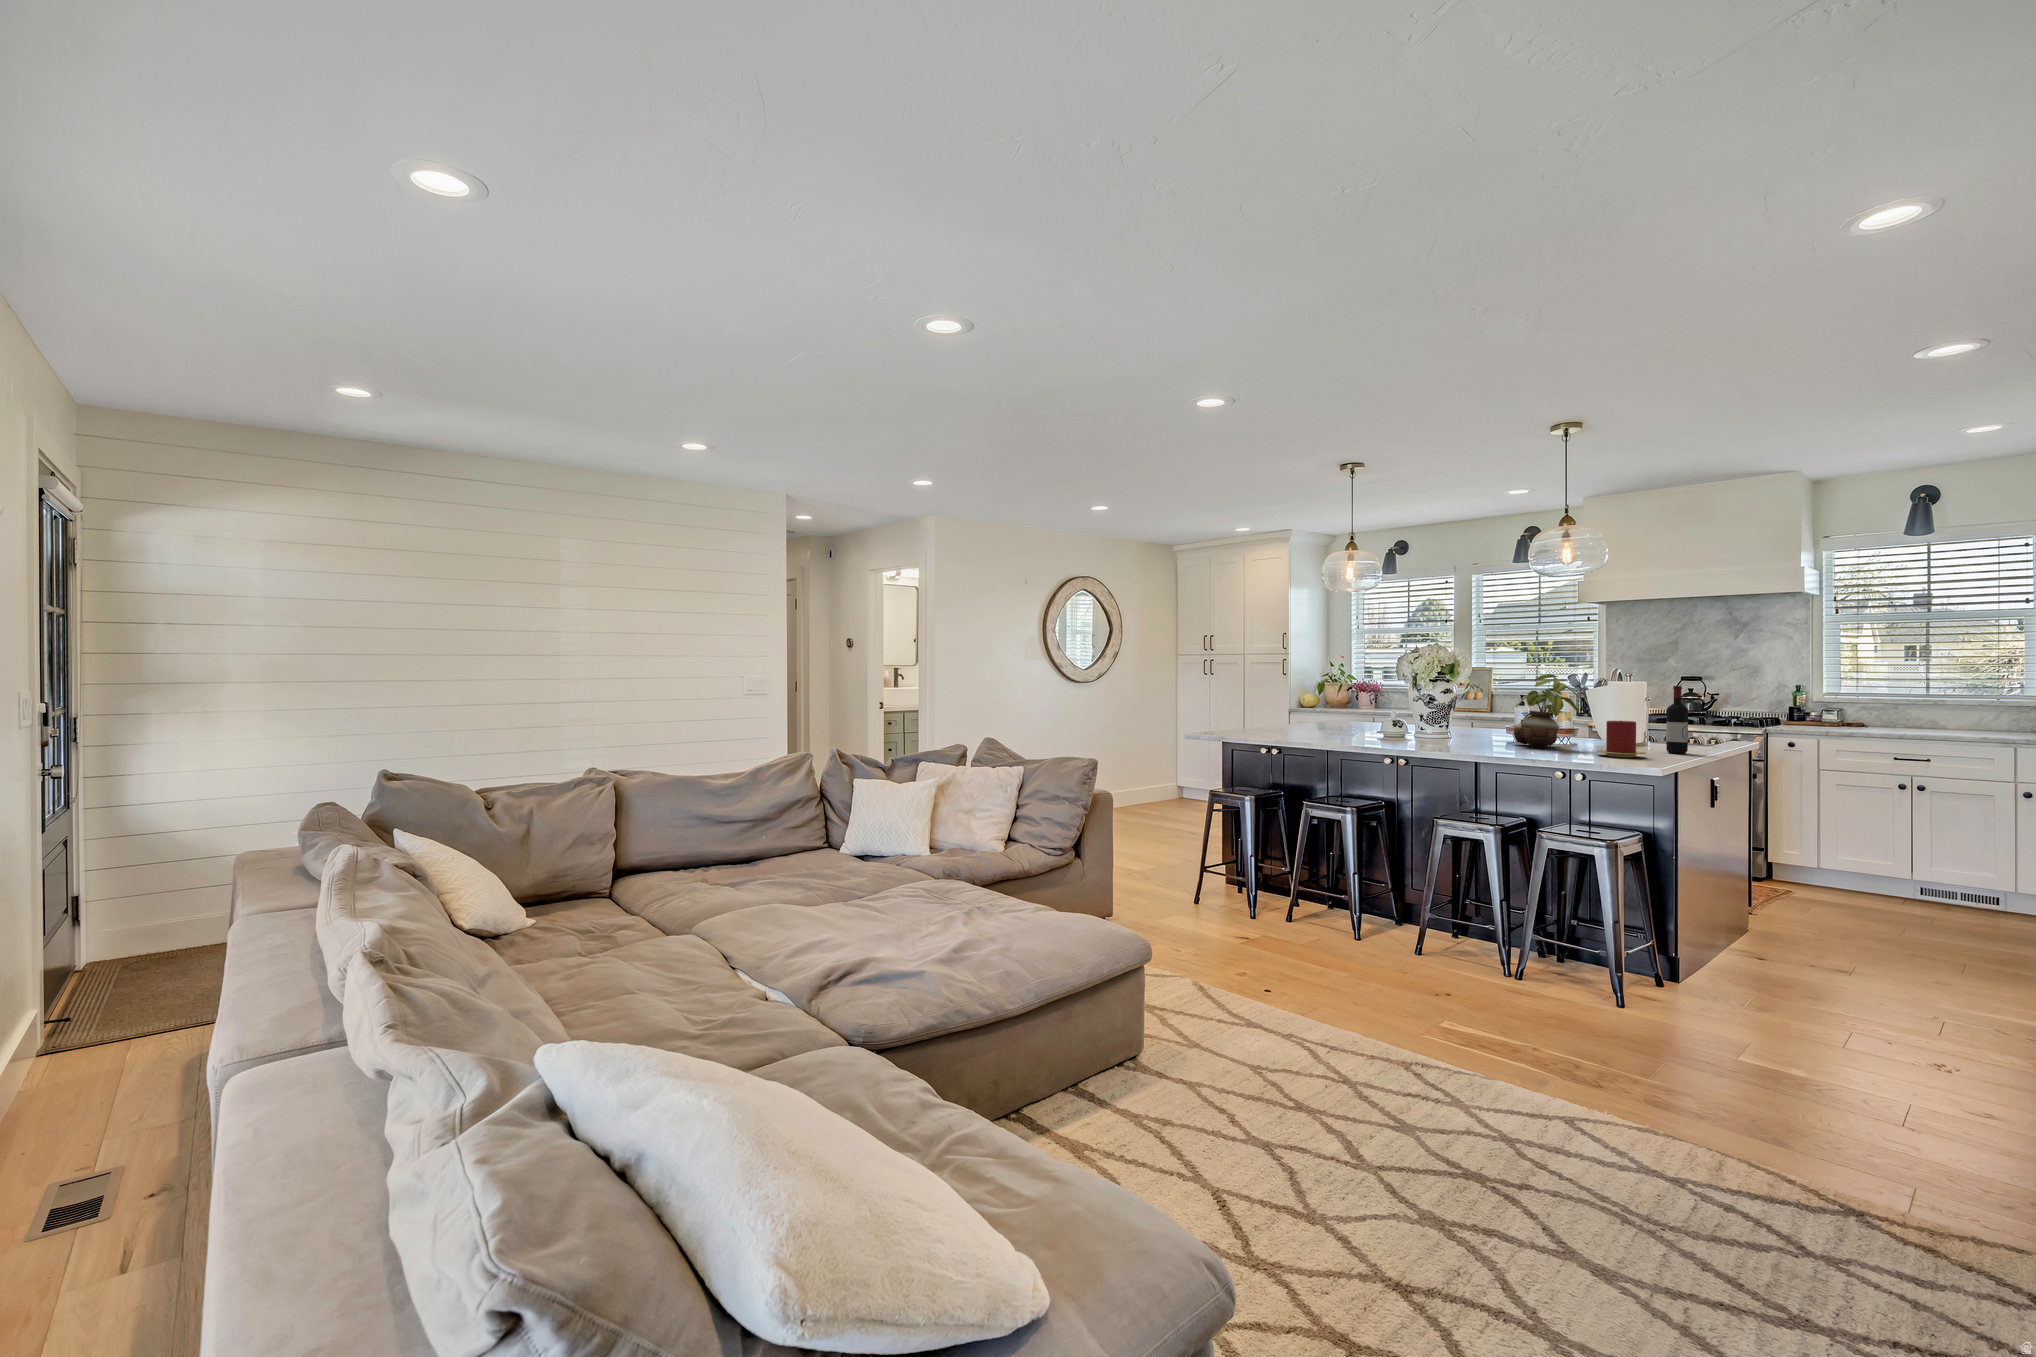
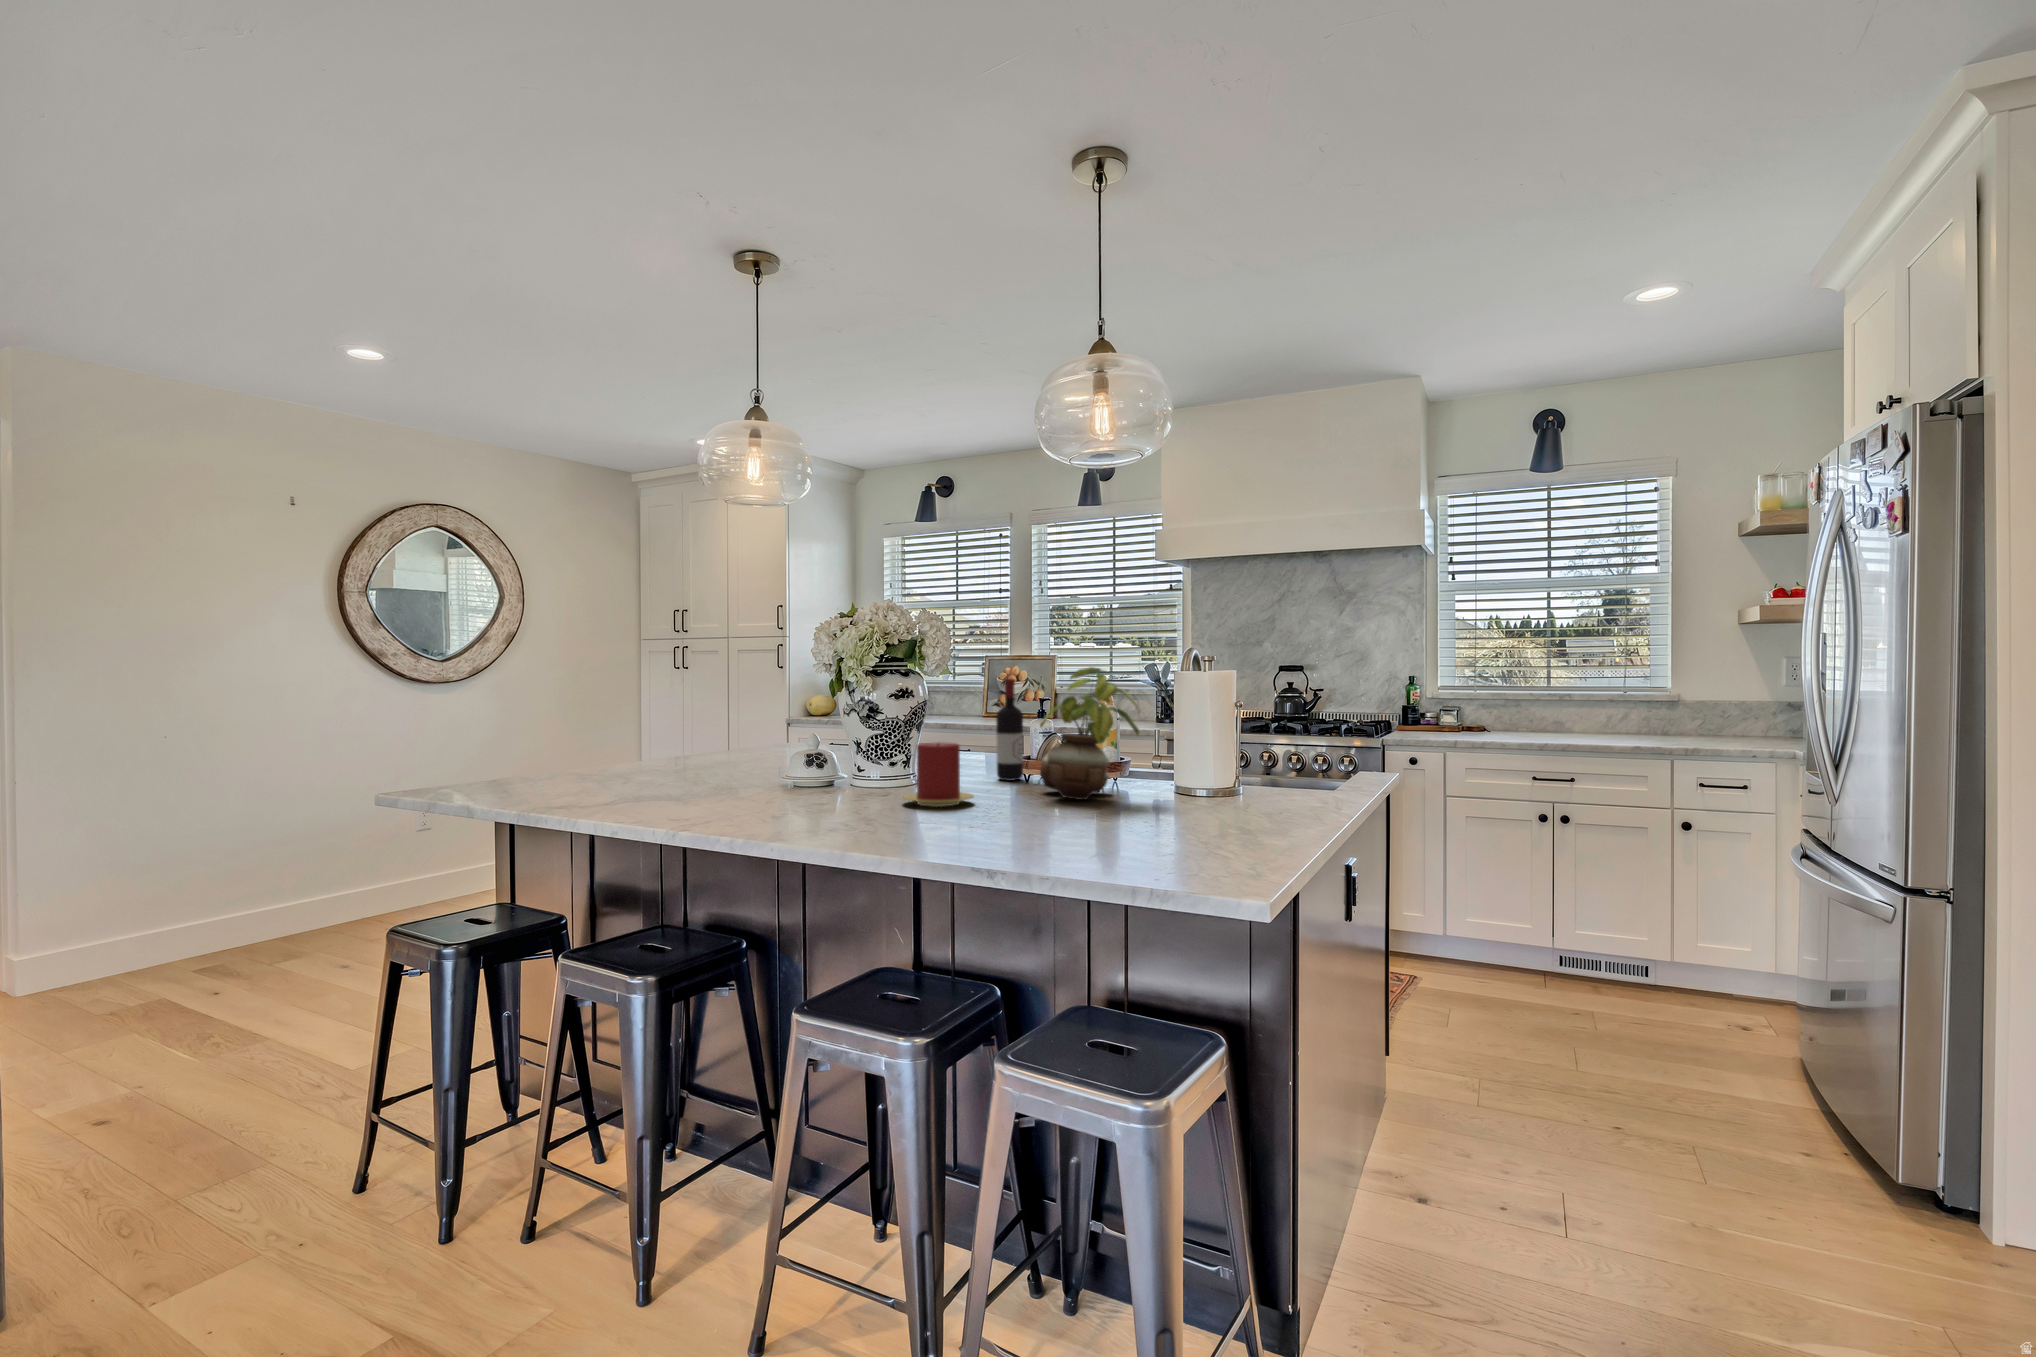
wine bottle: present [1666,686,1688,754] -> present [996,679,1023,781]
candle: present [1597,721,1646,757] -> present [903,742,974,807]

